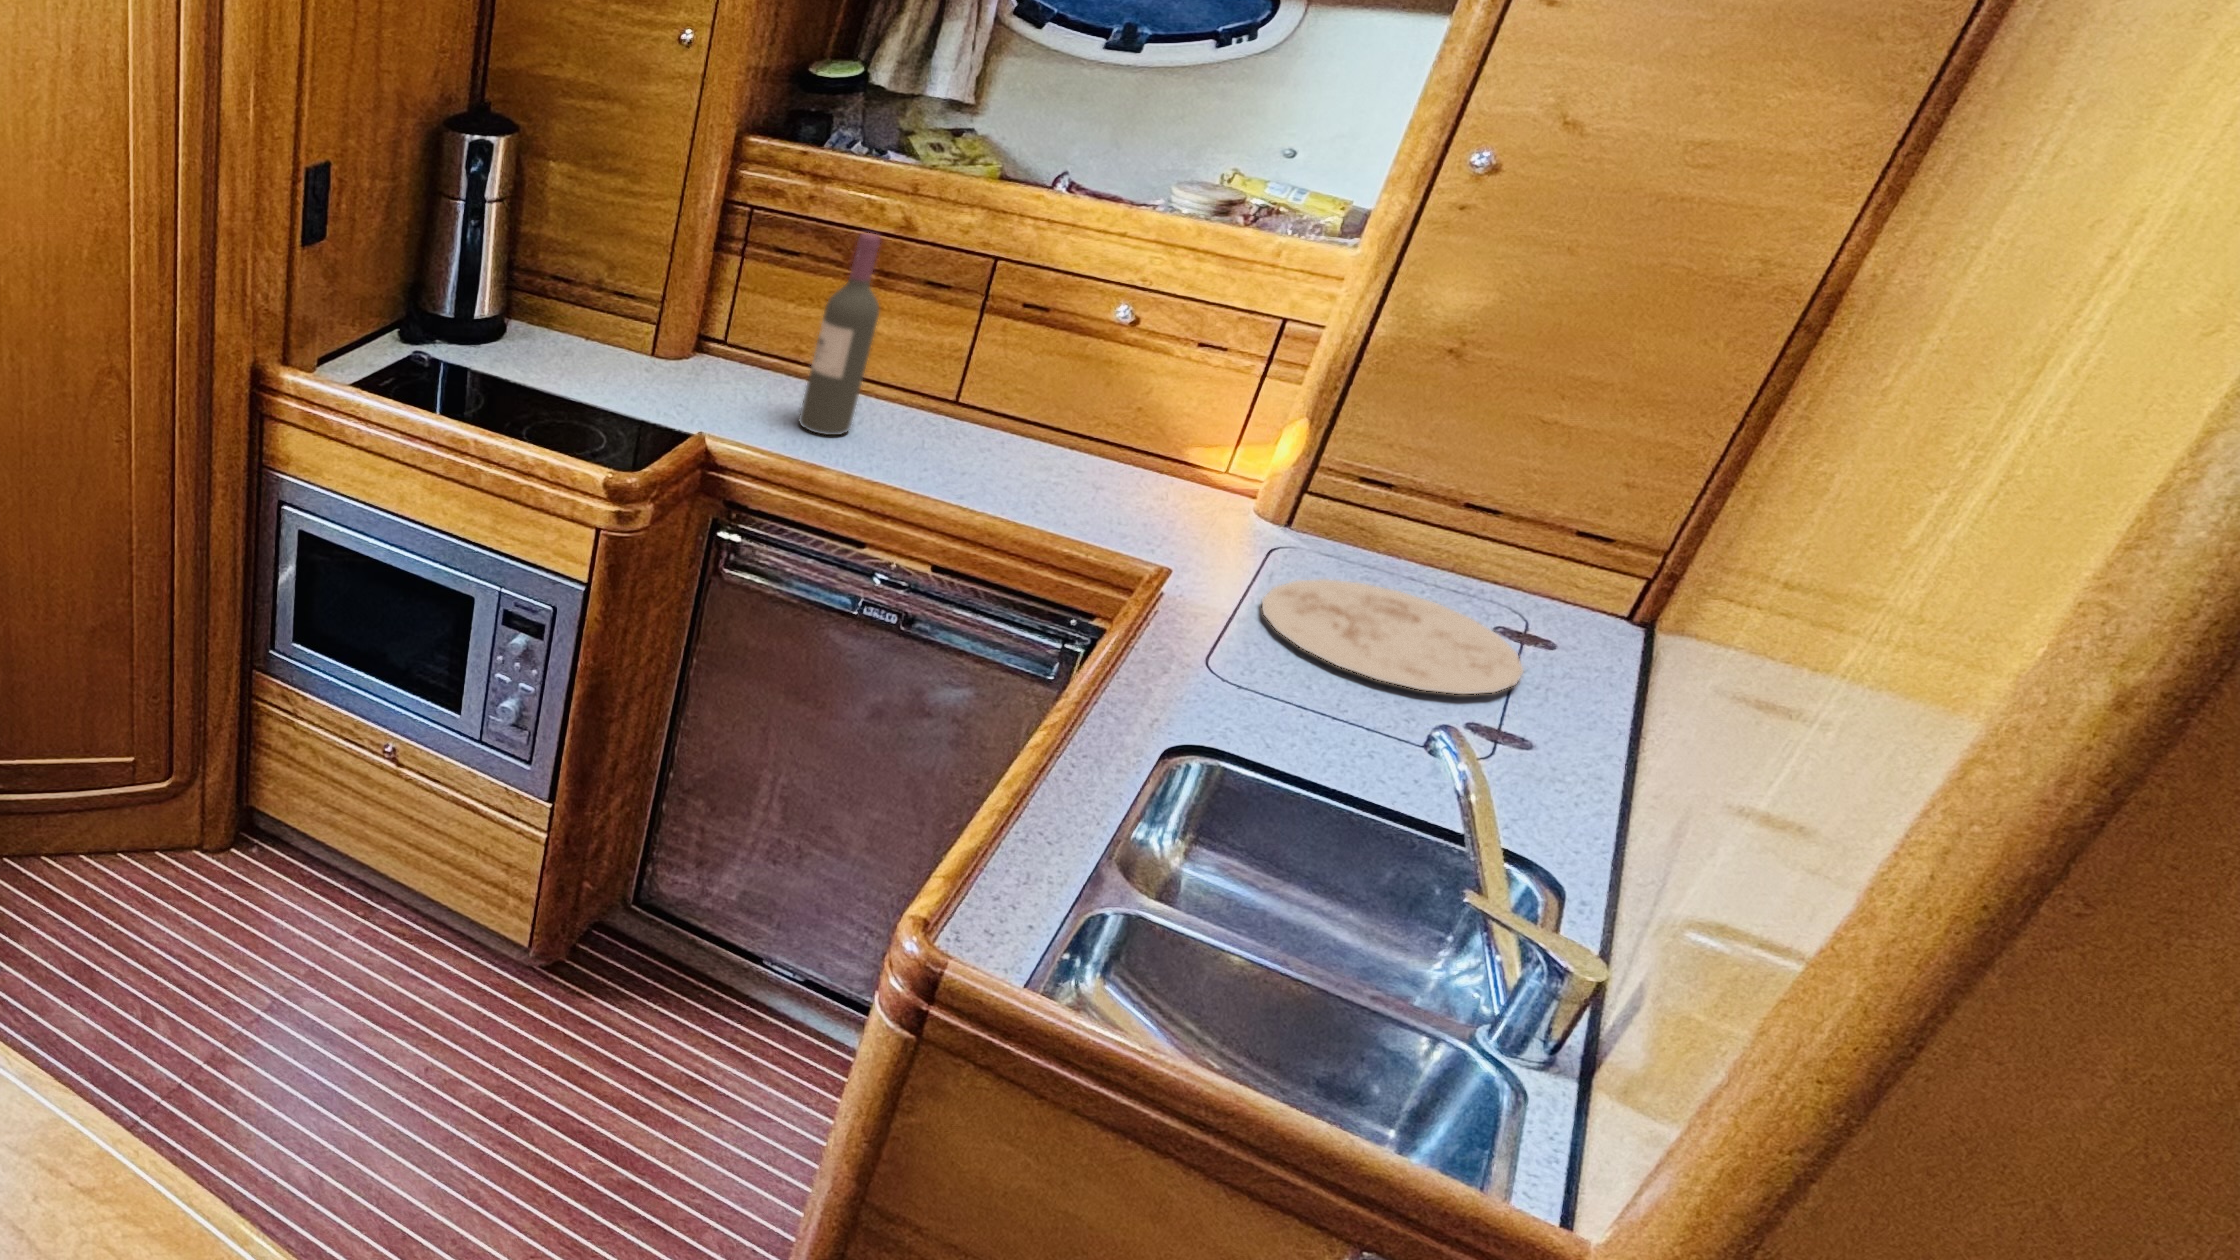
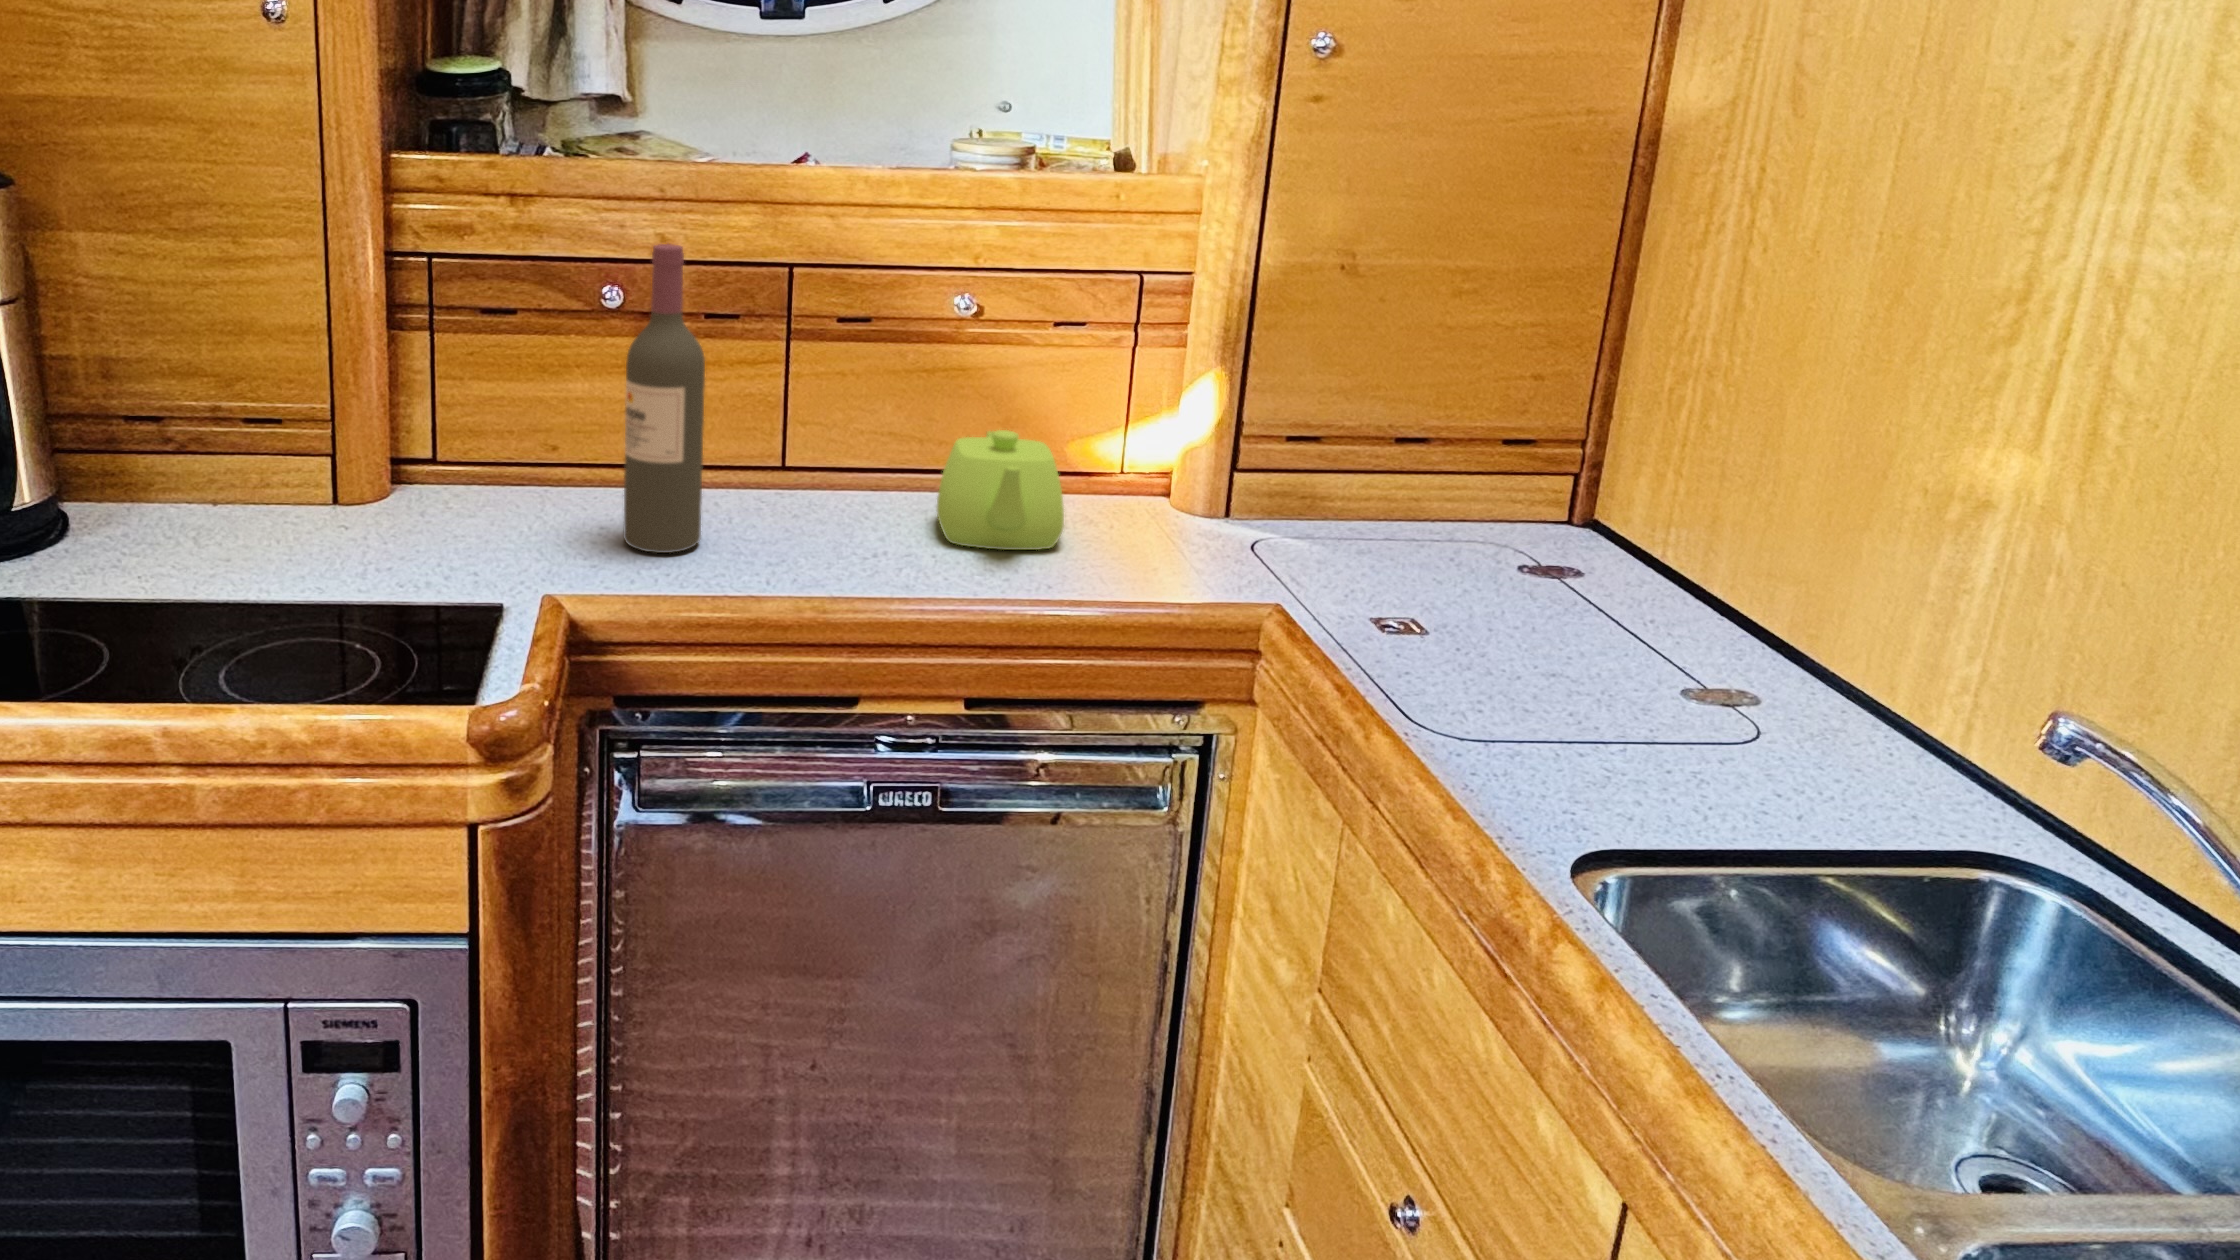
teapot: none [1021,411,1132,504] -> present [937,430,1064,550]
plate: present [1262,579,1523,694] -> none [1337,554,1655,668]

